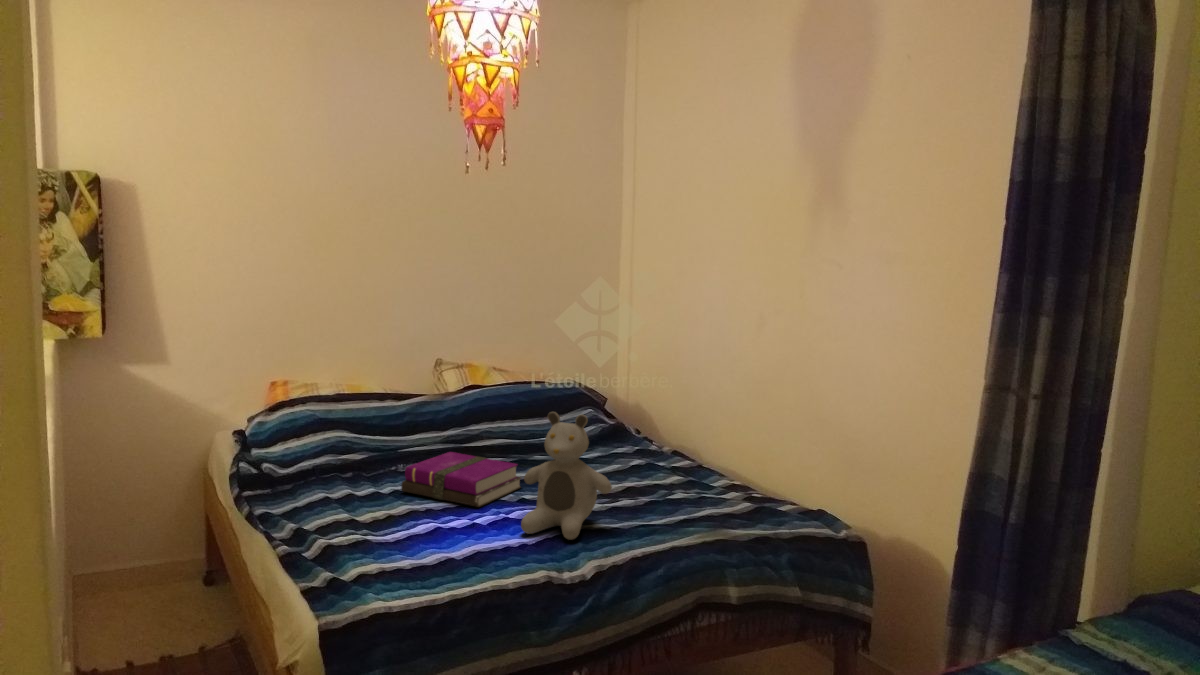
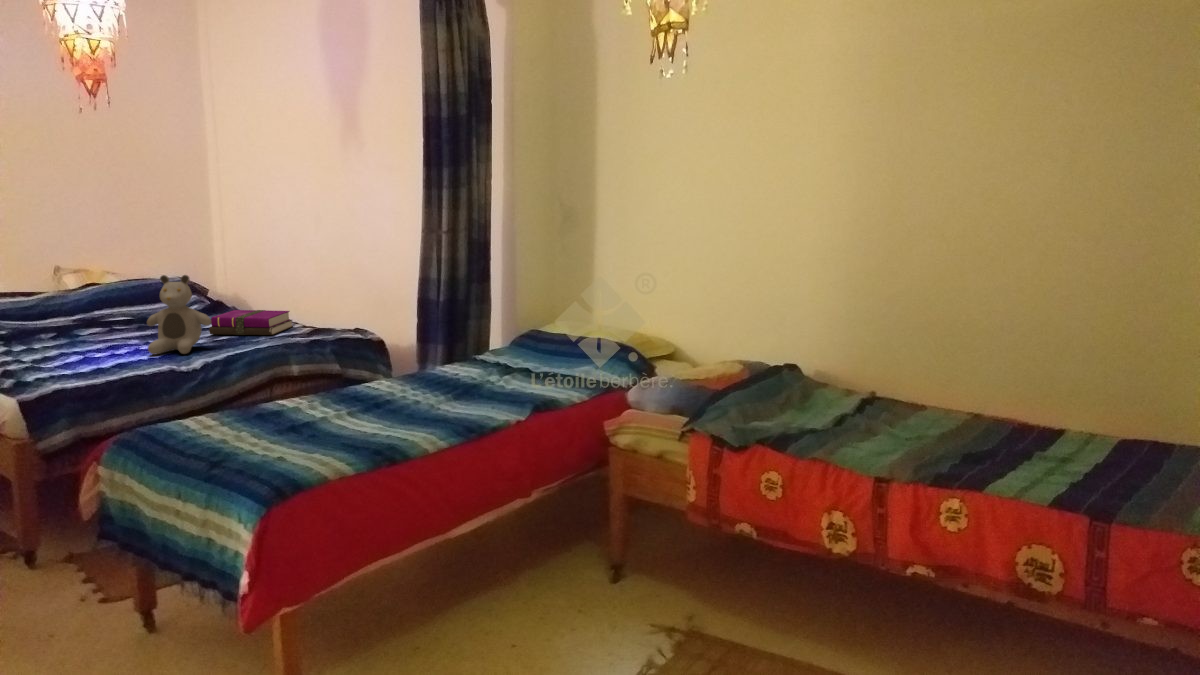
notebook: present [401,452,521,507] -> present [209,310,293,335]

